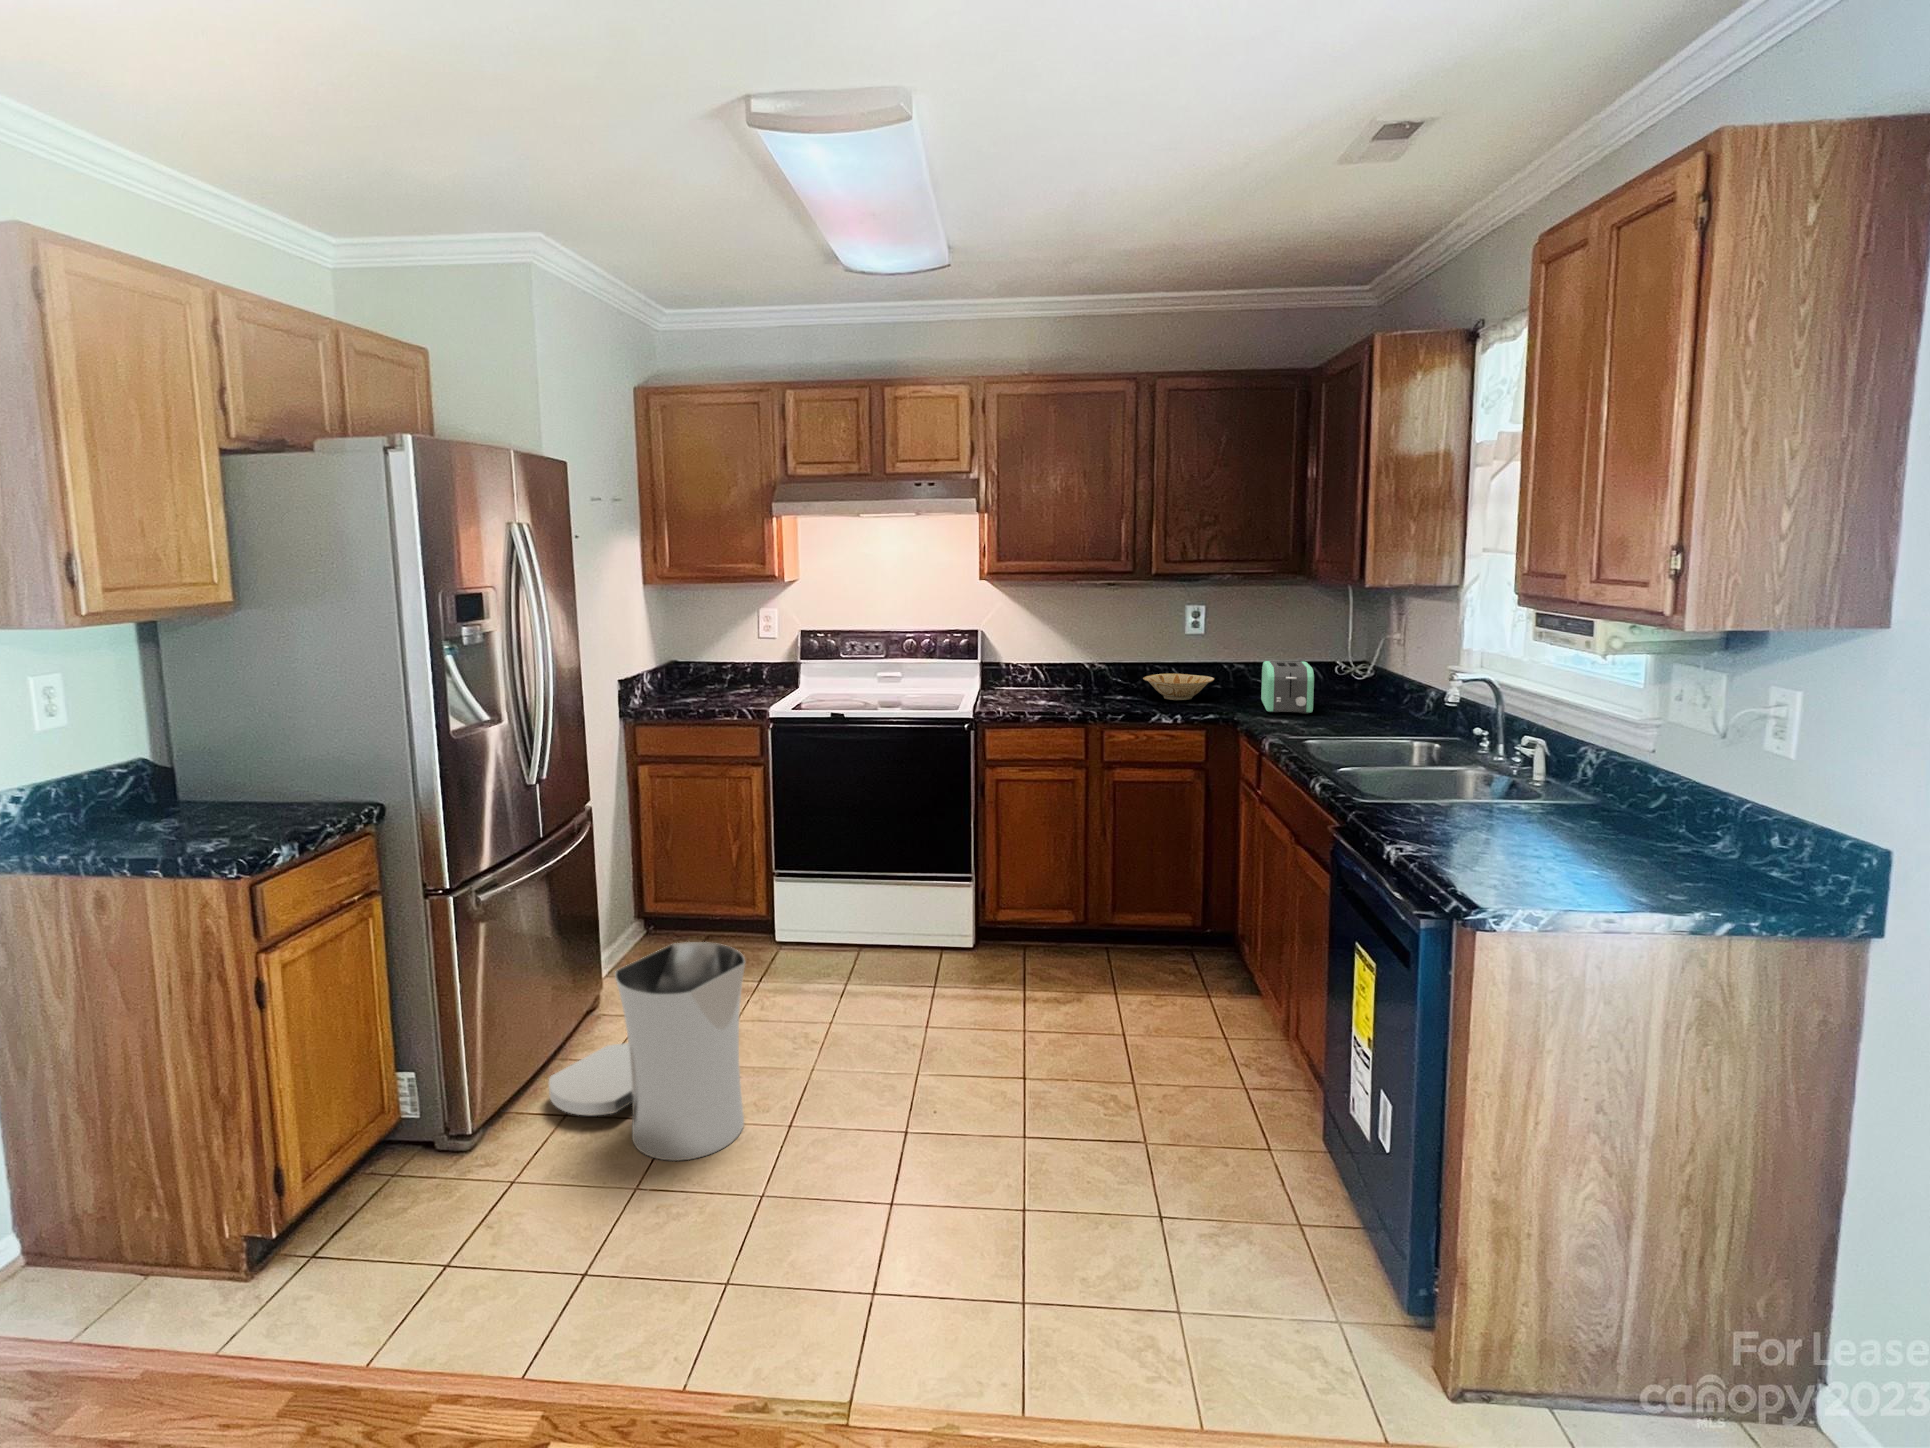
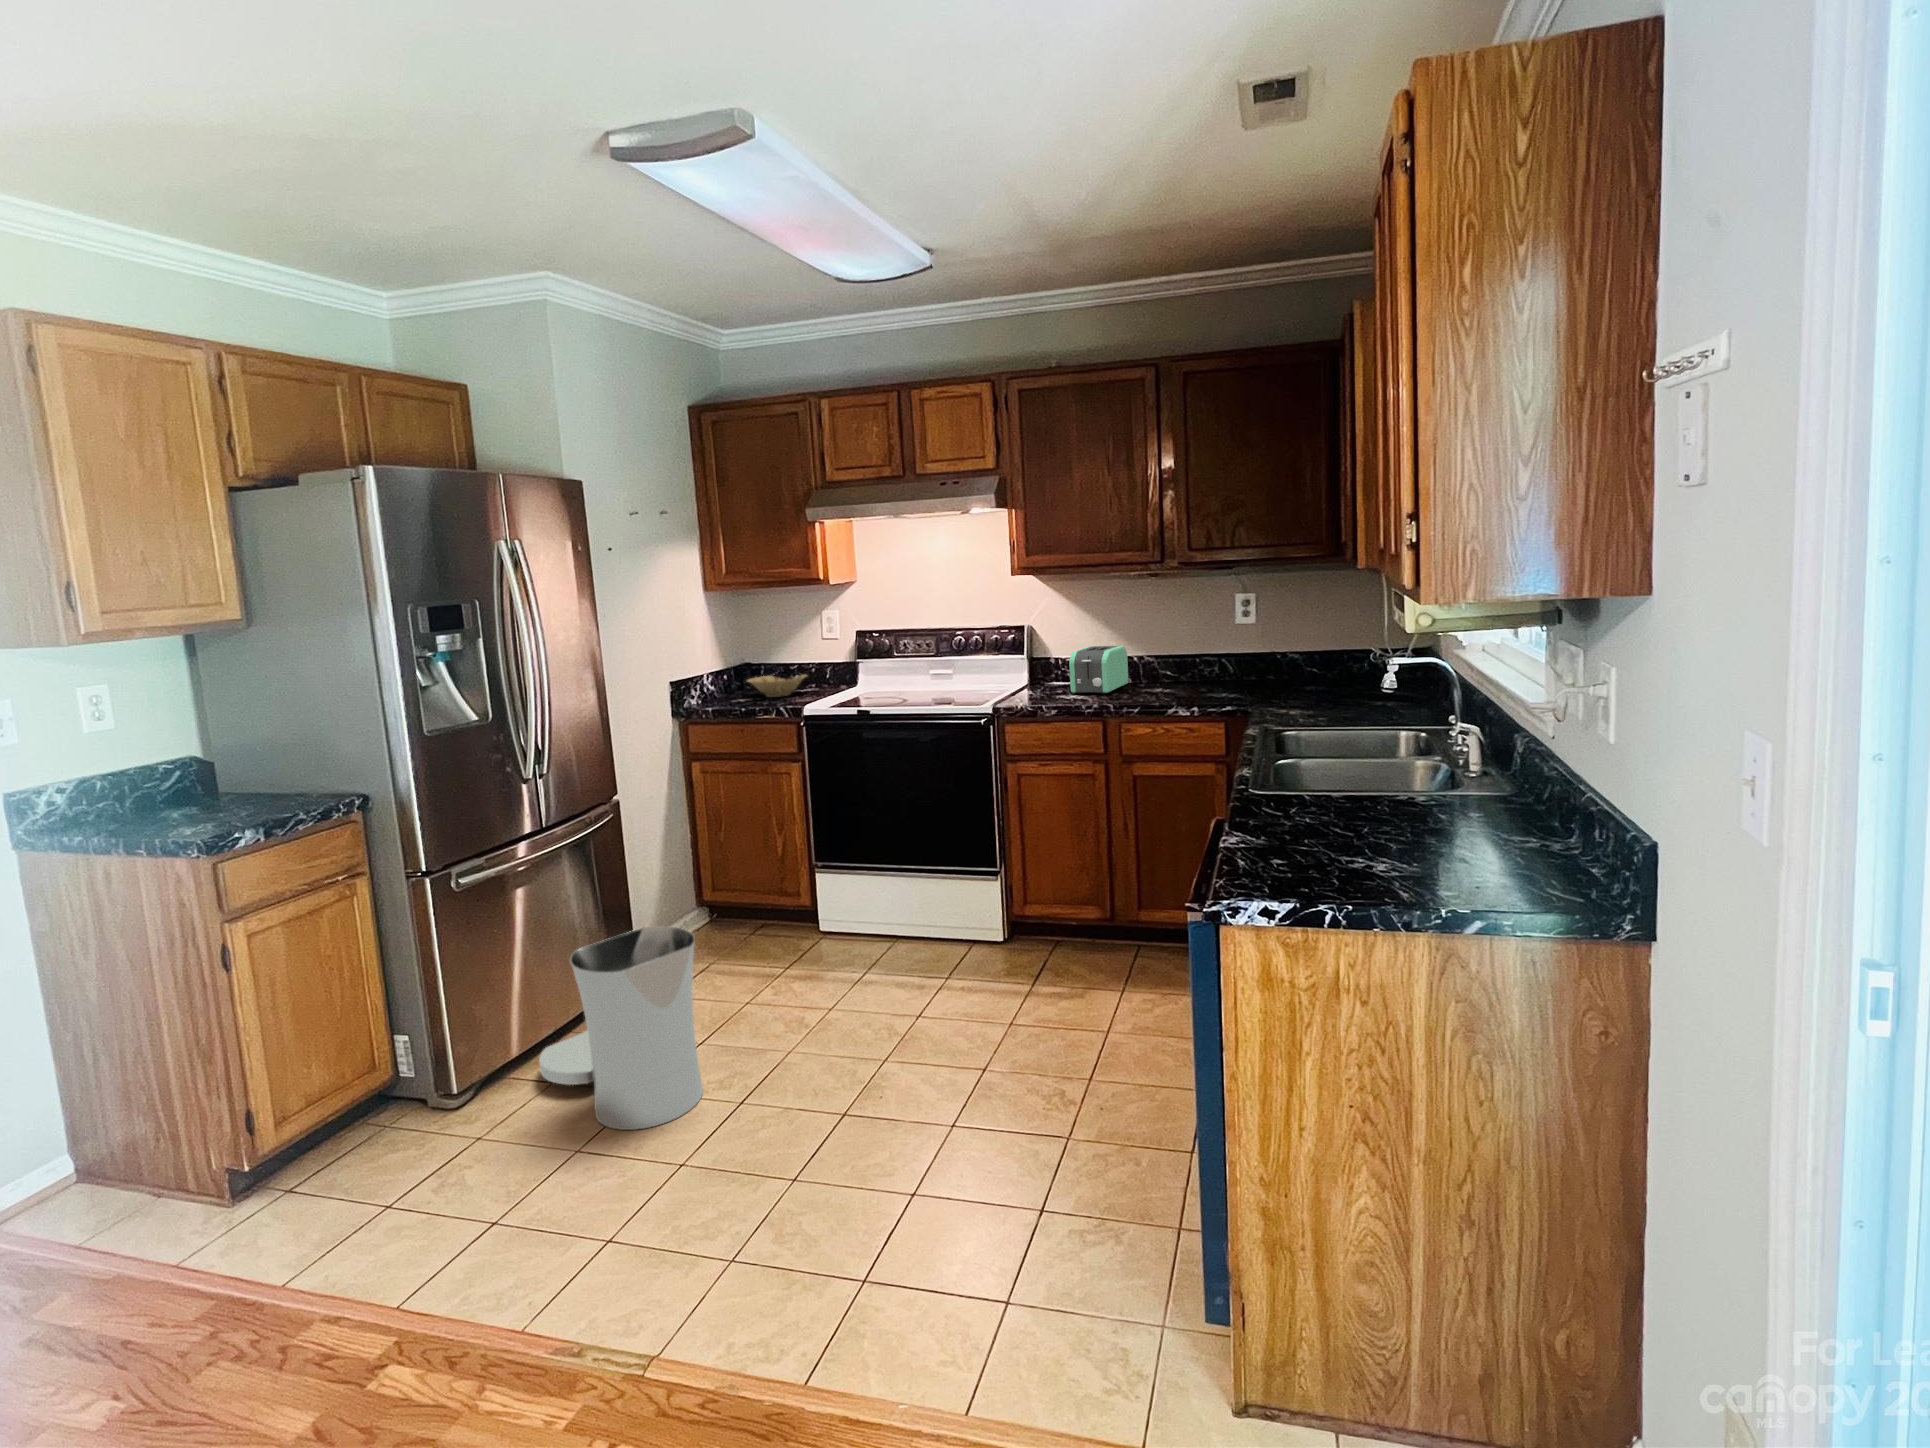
toaster: present [1261,661,1314,714] -> present [1069,646,1128,694]
bowl: present [1143,674,1214,700] -> present [747,675,806,697]

